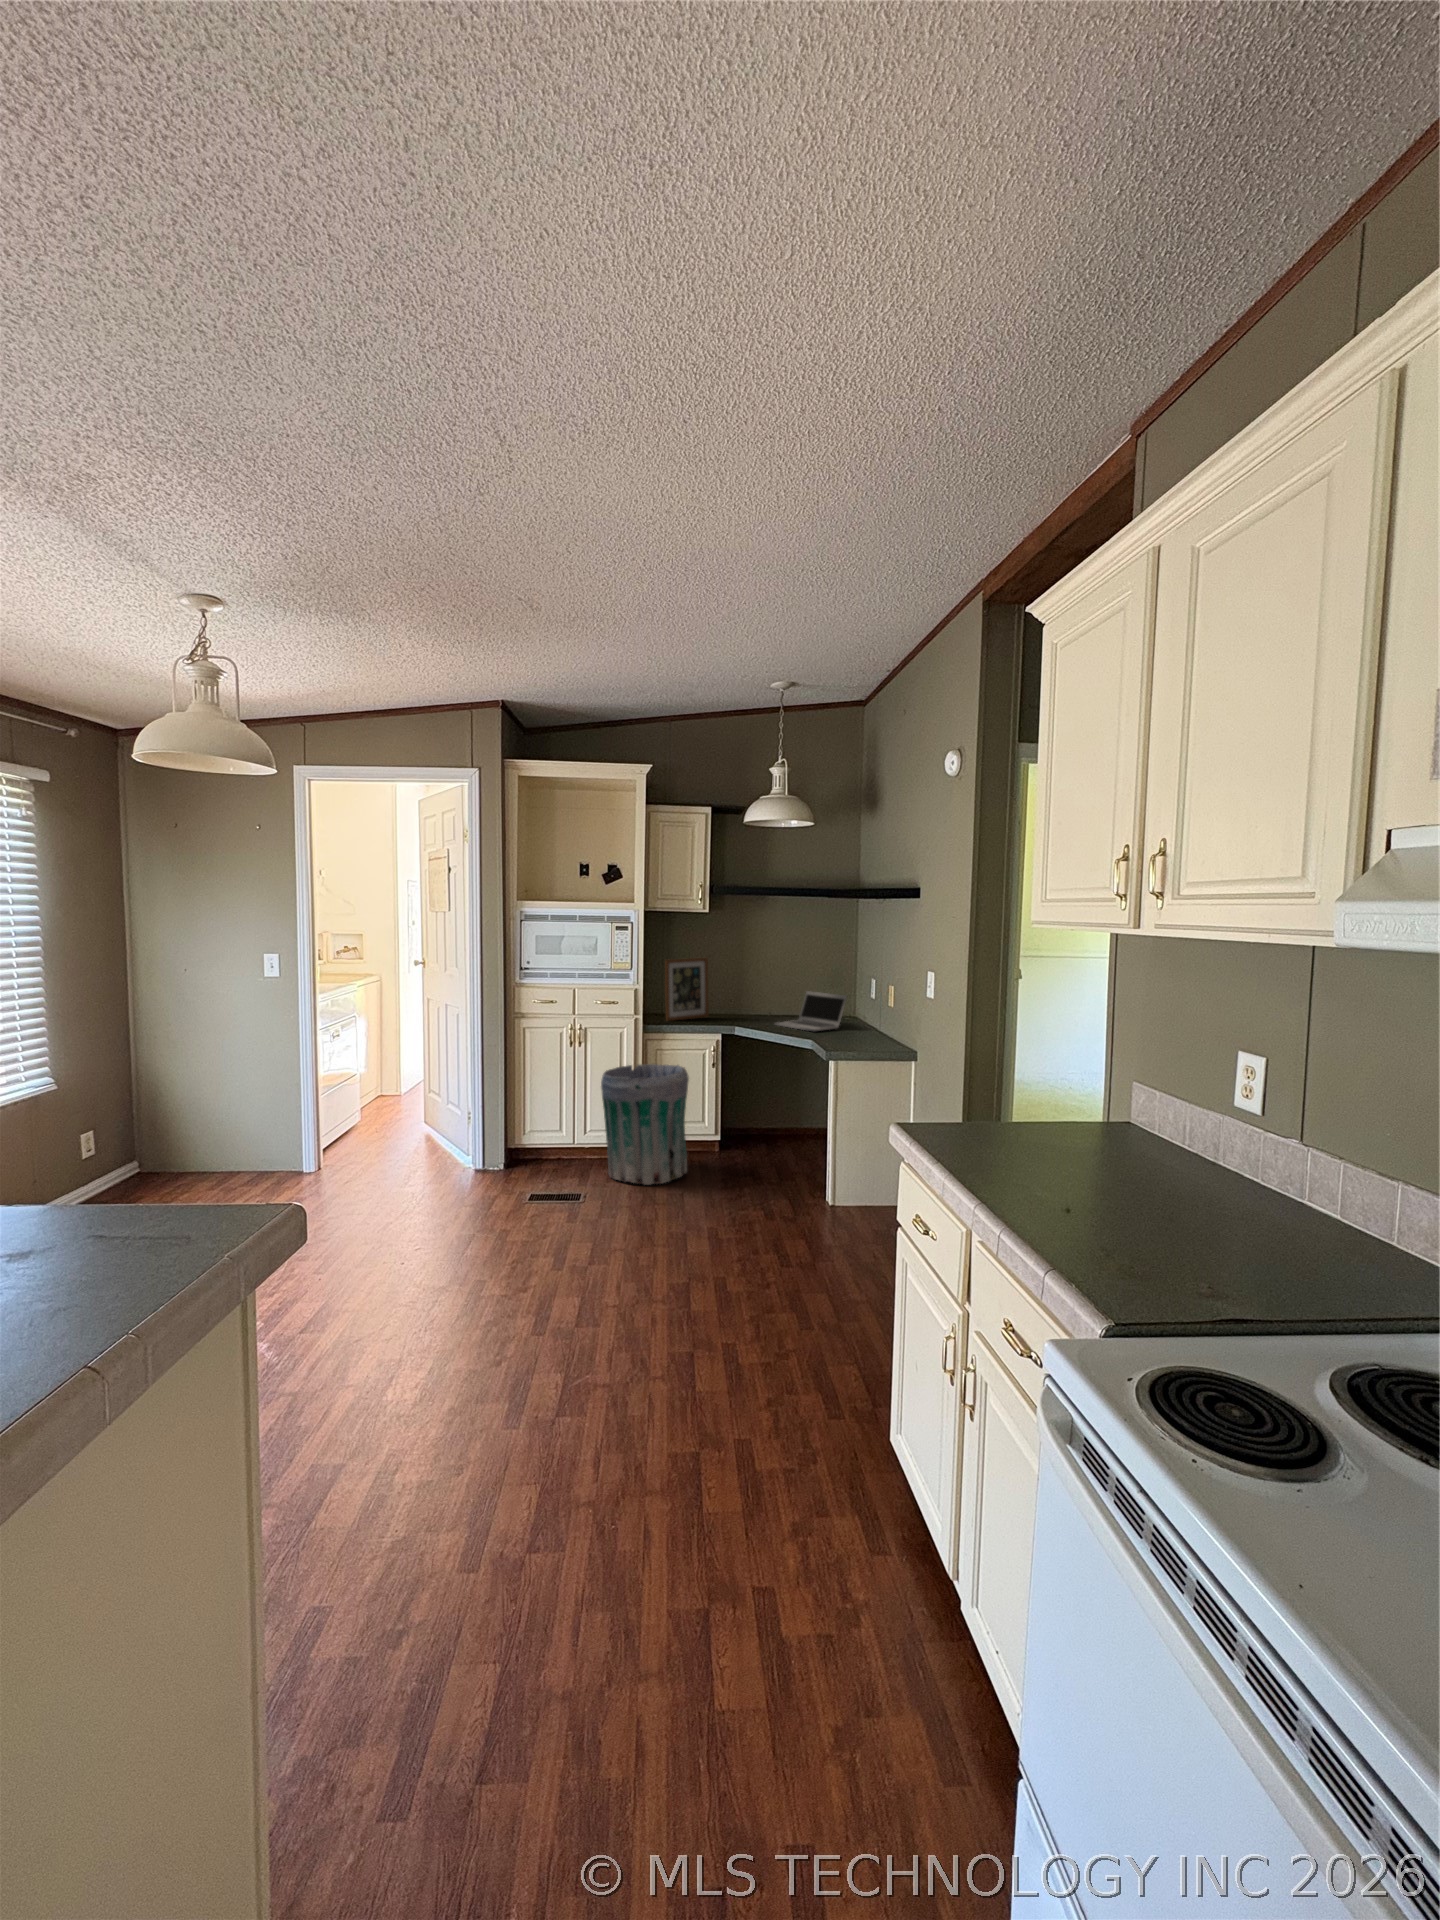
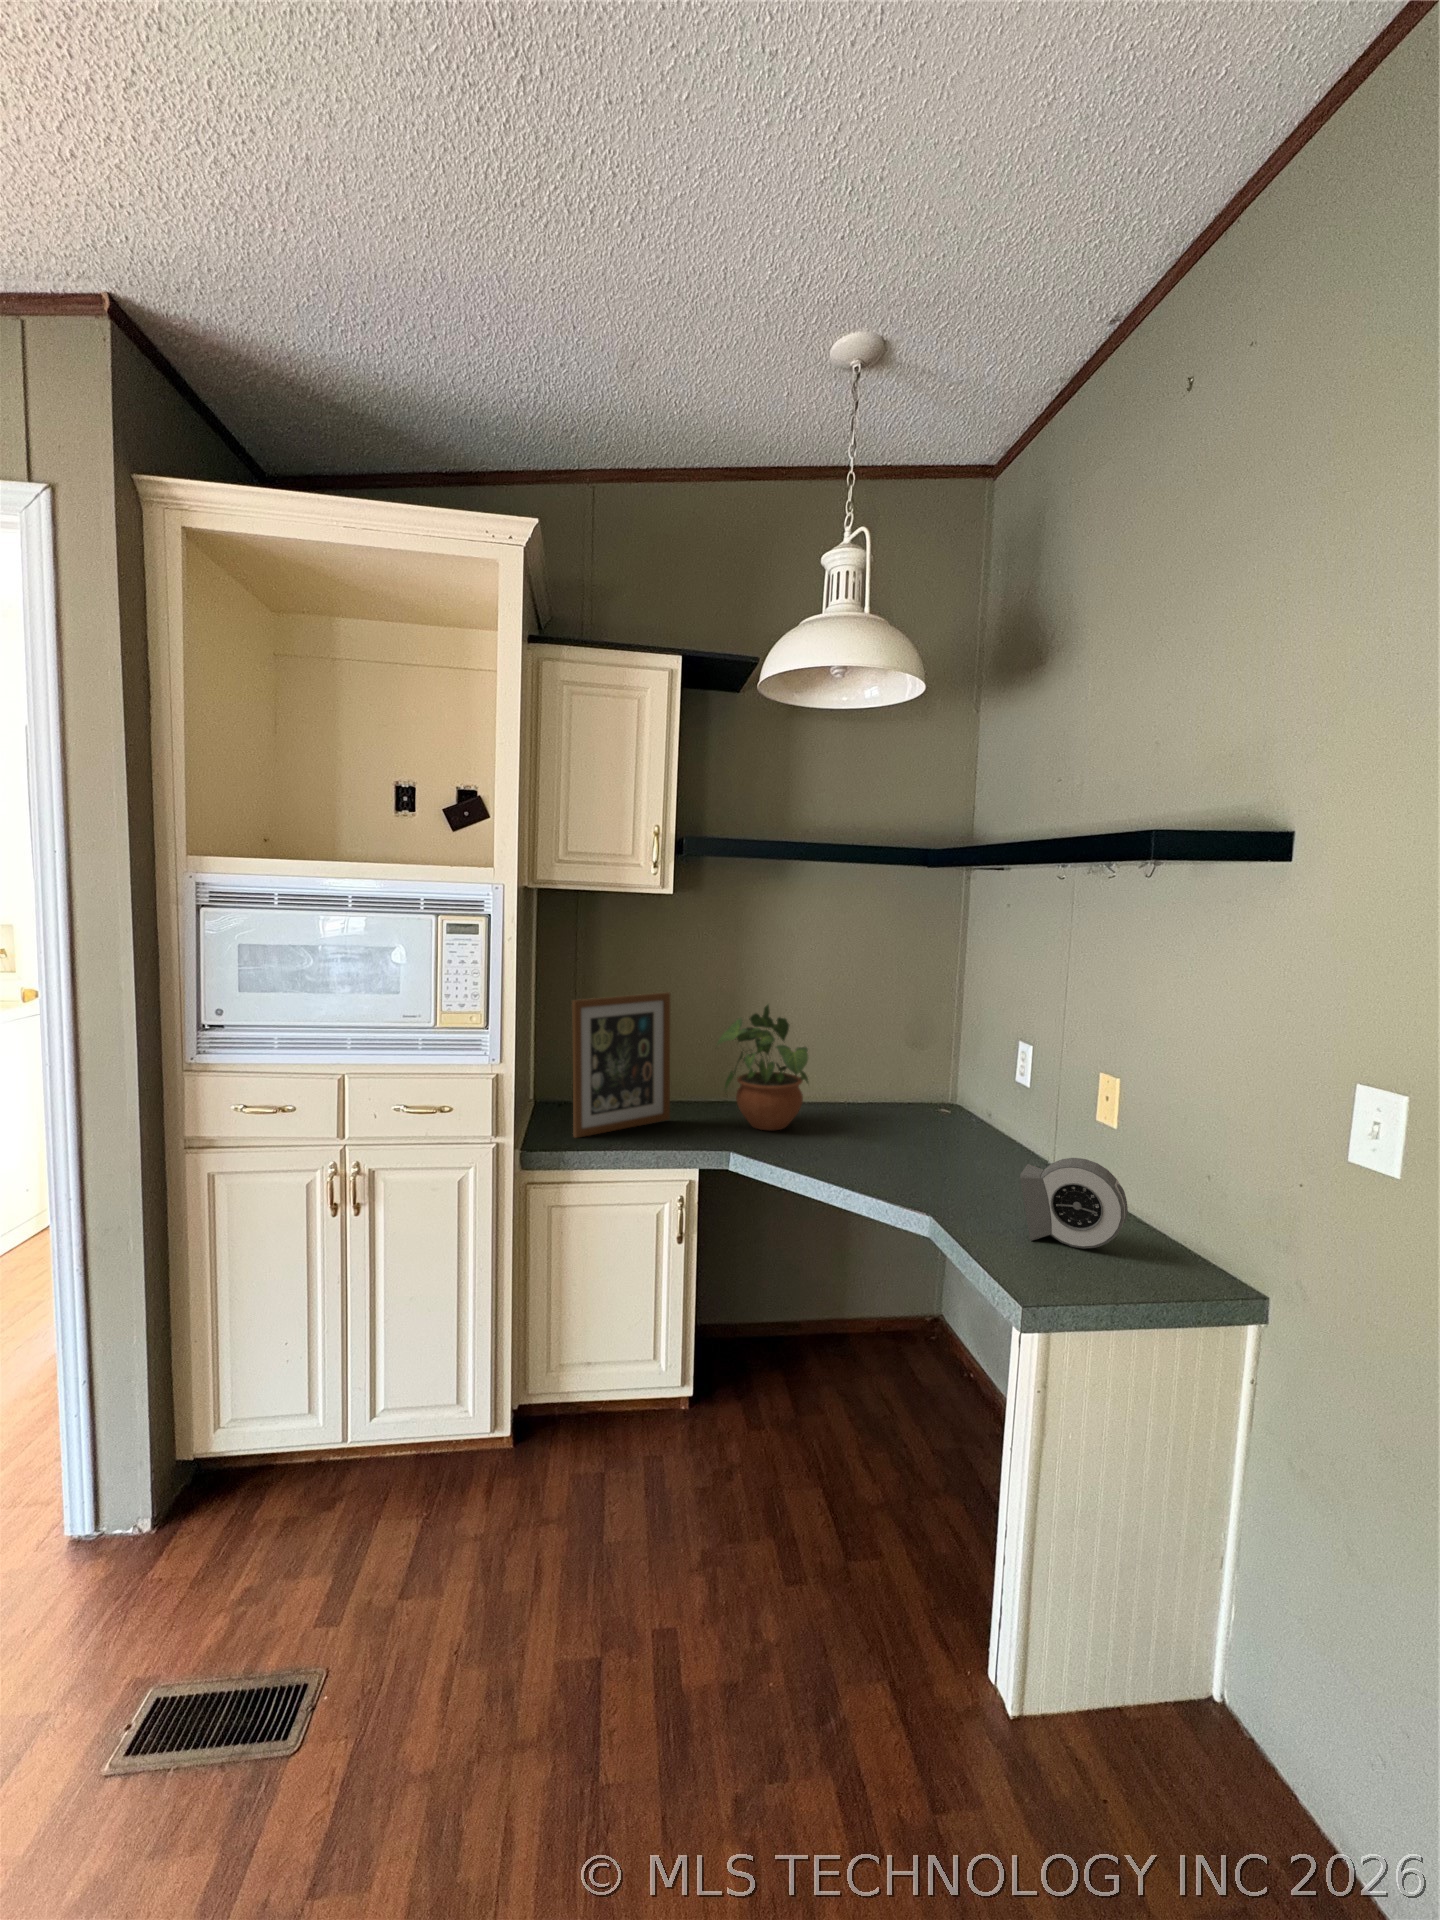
potted plant: none [729,963,773,1020] -> present [717,1005,808,1131]
laptop: present [775,991,847,1031] -> none [818,1069,994,1189]
alarm clock: none [840,1009,878,1042] -> present [1020,1158,1128,1249]
trash can: present [601,1064,689,1185] -> none [384,1253,616,1640]

